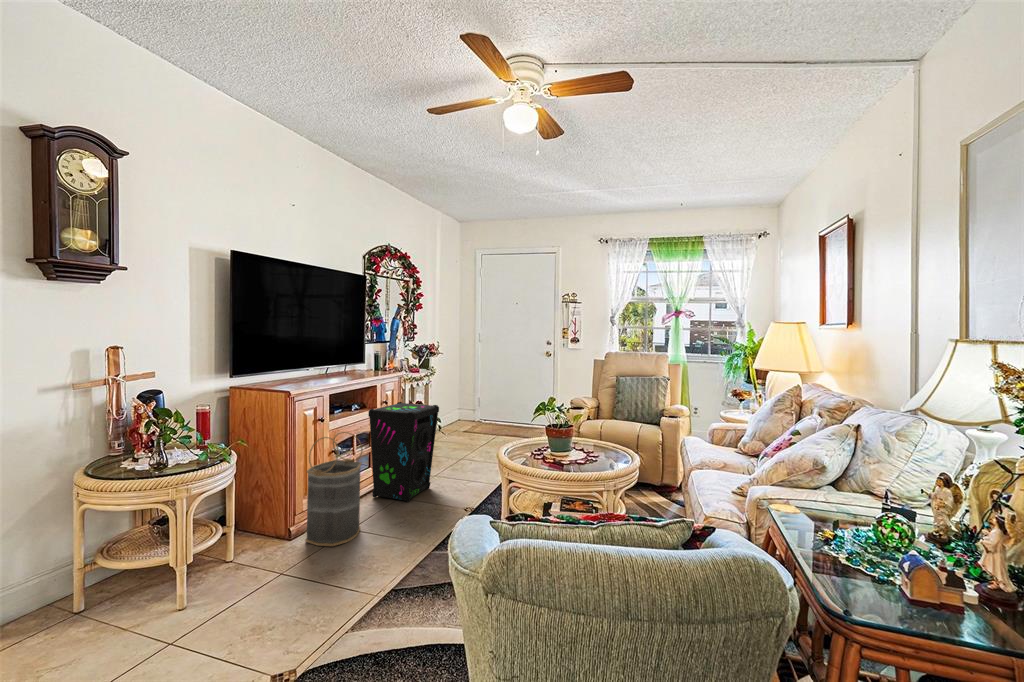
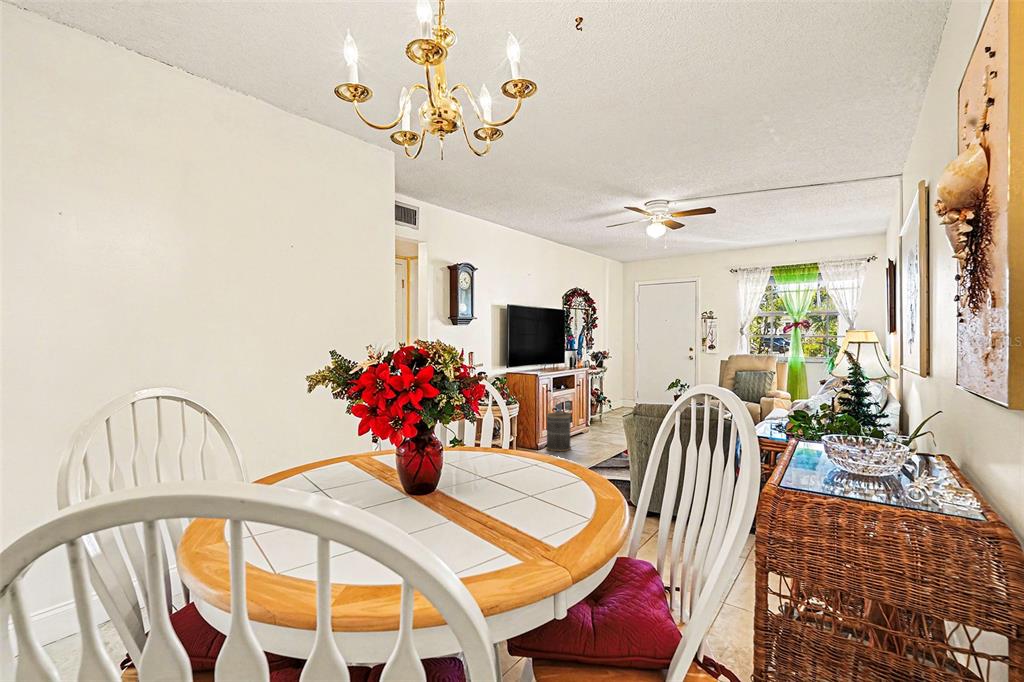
speaker: present [368,402,439,502] -> none [571,386,610,441]

